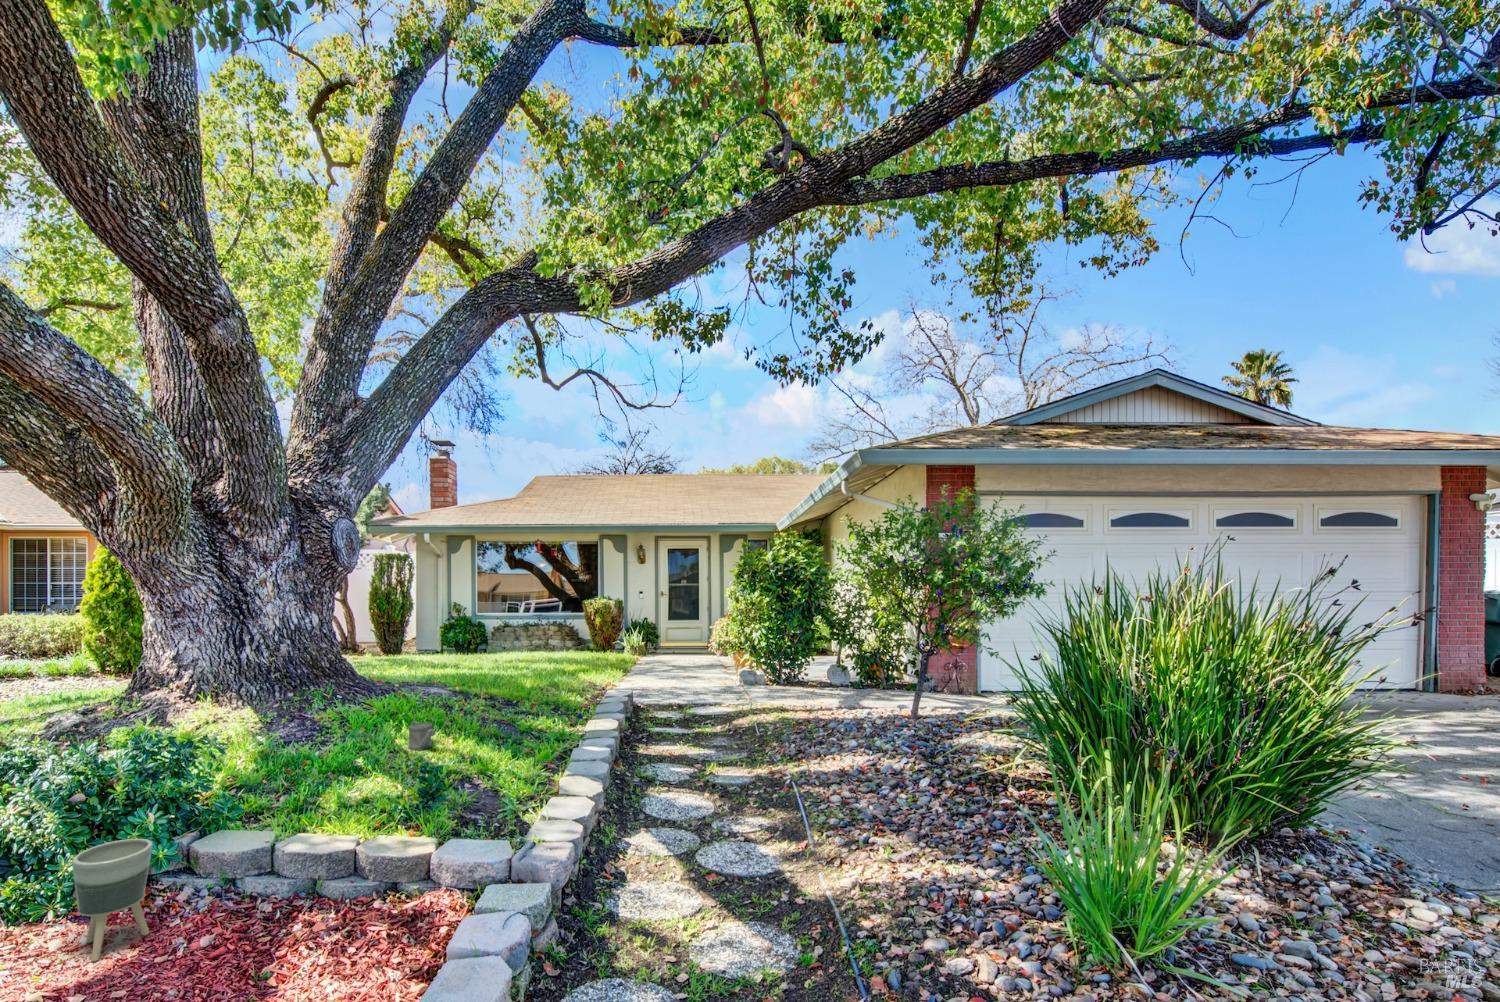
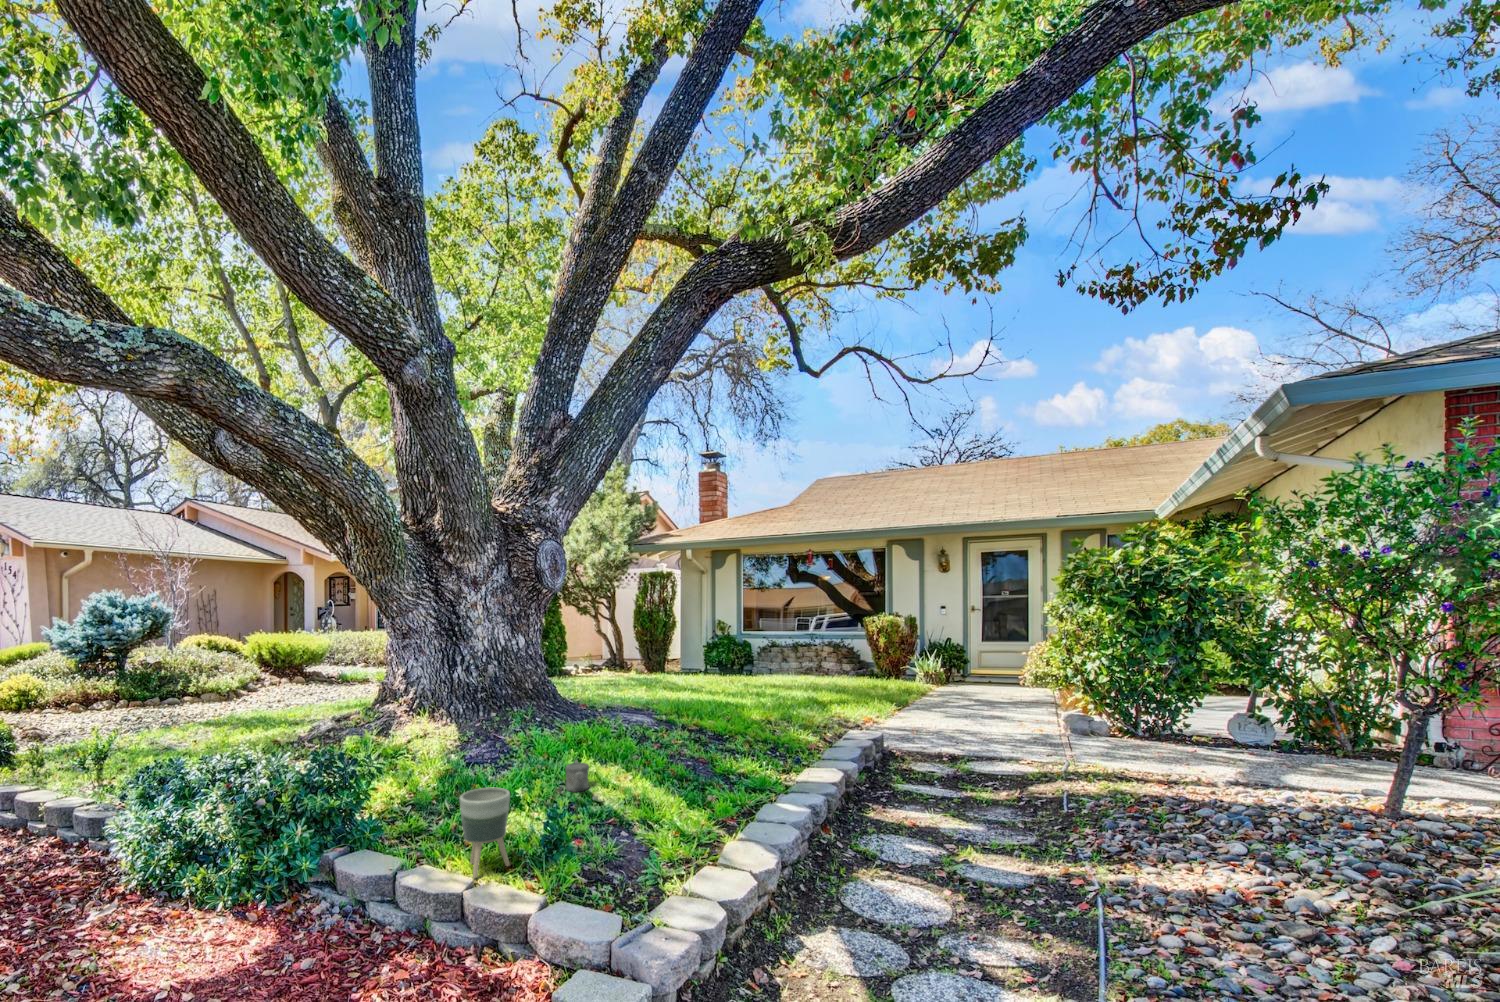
planter: present [73,839,152,962] -> present [460,787,510,878]

